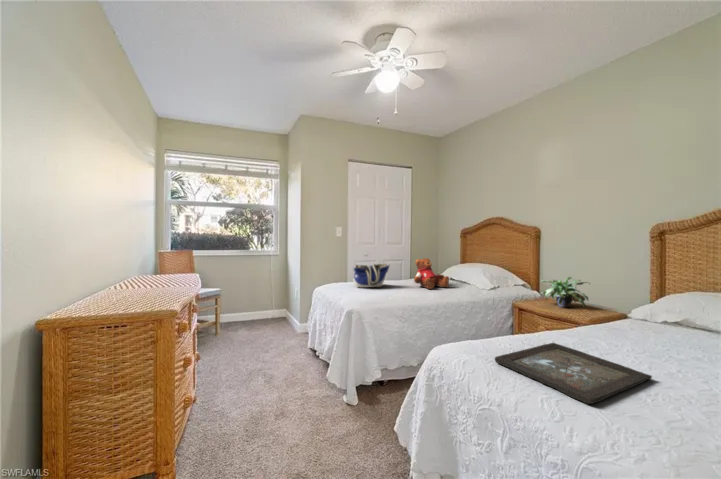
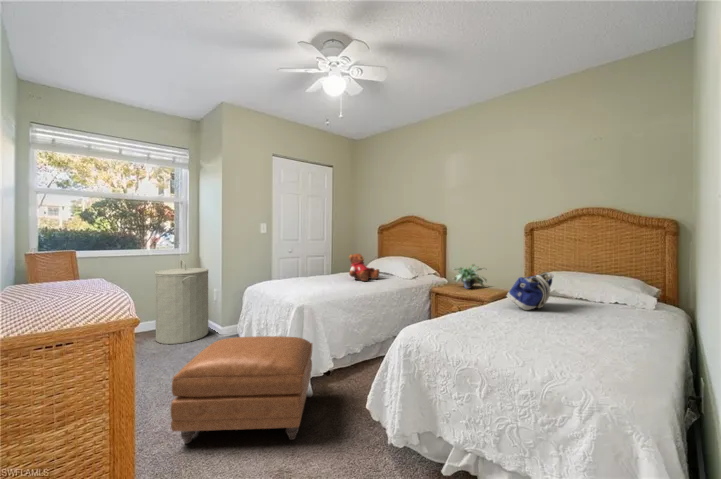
laundry hamper: none [247,259,289,333] -> present [155,260,208,344]
tote bag: present [353,263,389,287] -> present [507,273,553,310]
ottoman: none [223,335,358,445] -> present [171,336,312,444]
tray: present [495,343,652,404] -> none [457,313,555,350]

